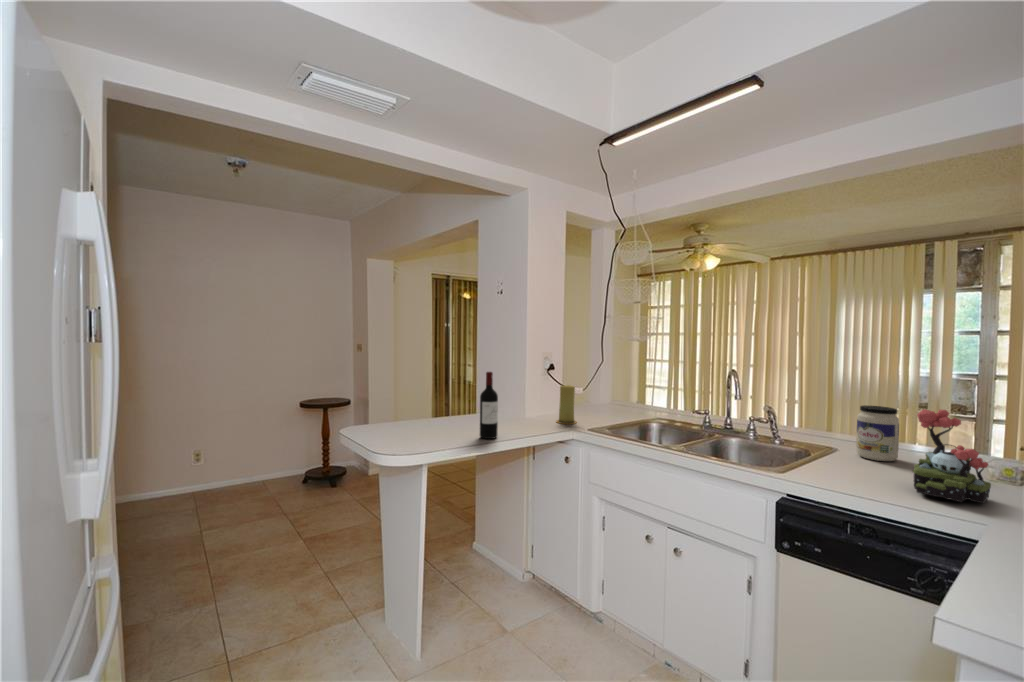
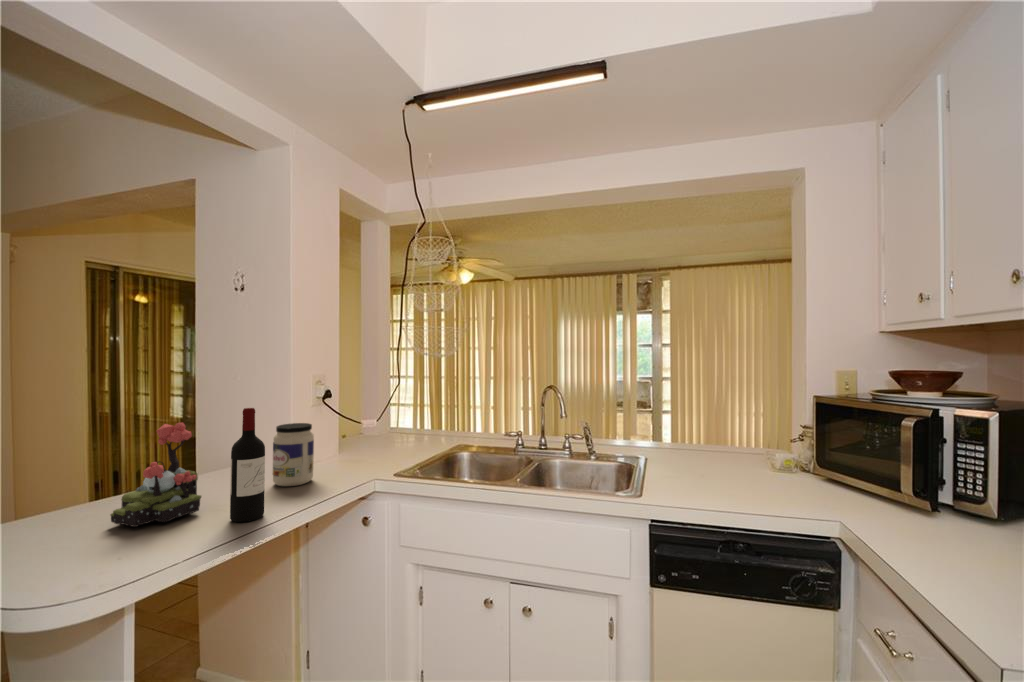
candle: present [556,385,576,424] -> none [336,416,366,471]
jar: present [856,405,899,461] -> present [273,423,314,486]
plant: present [913,409,991,503] -> present [111,423,201,527]

